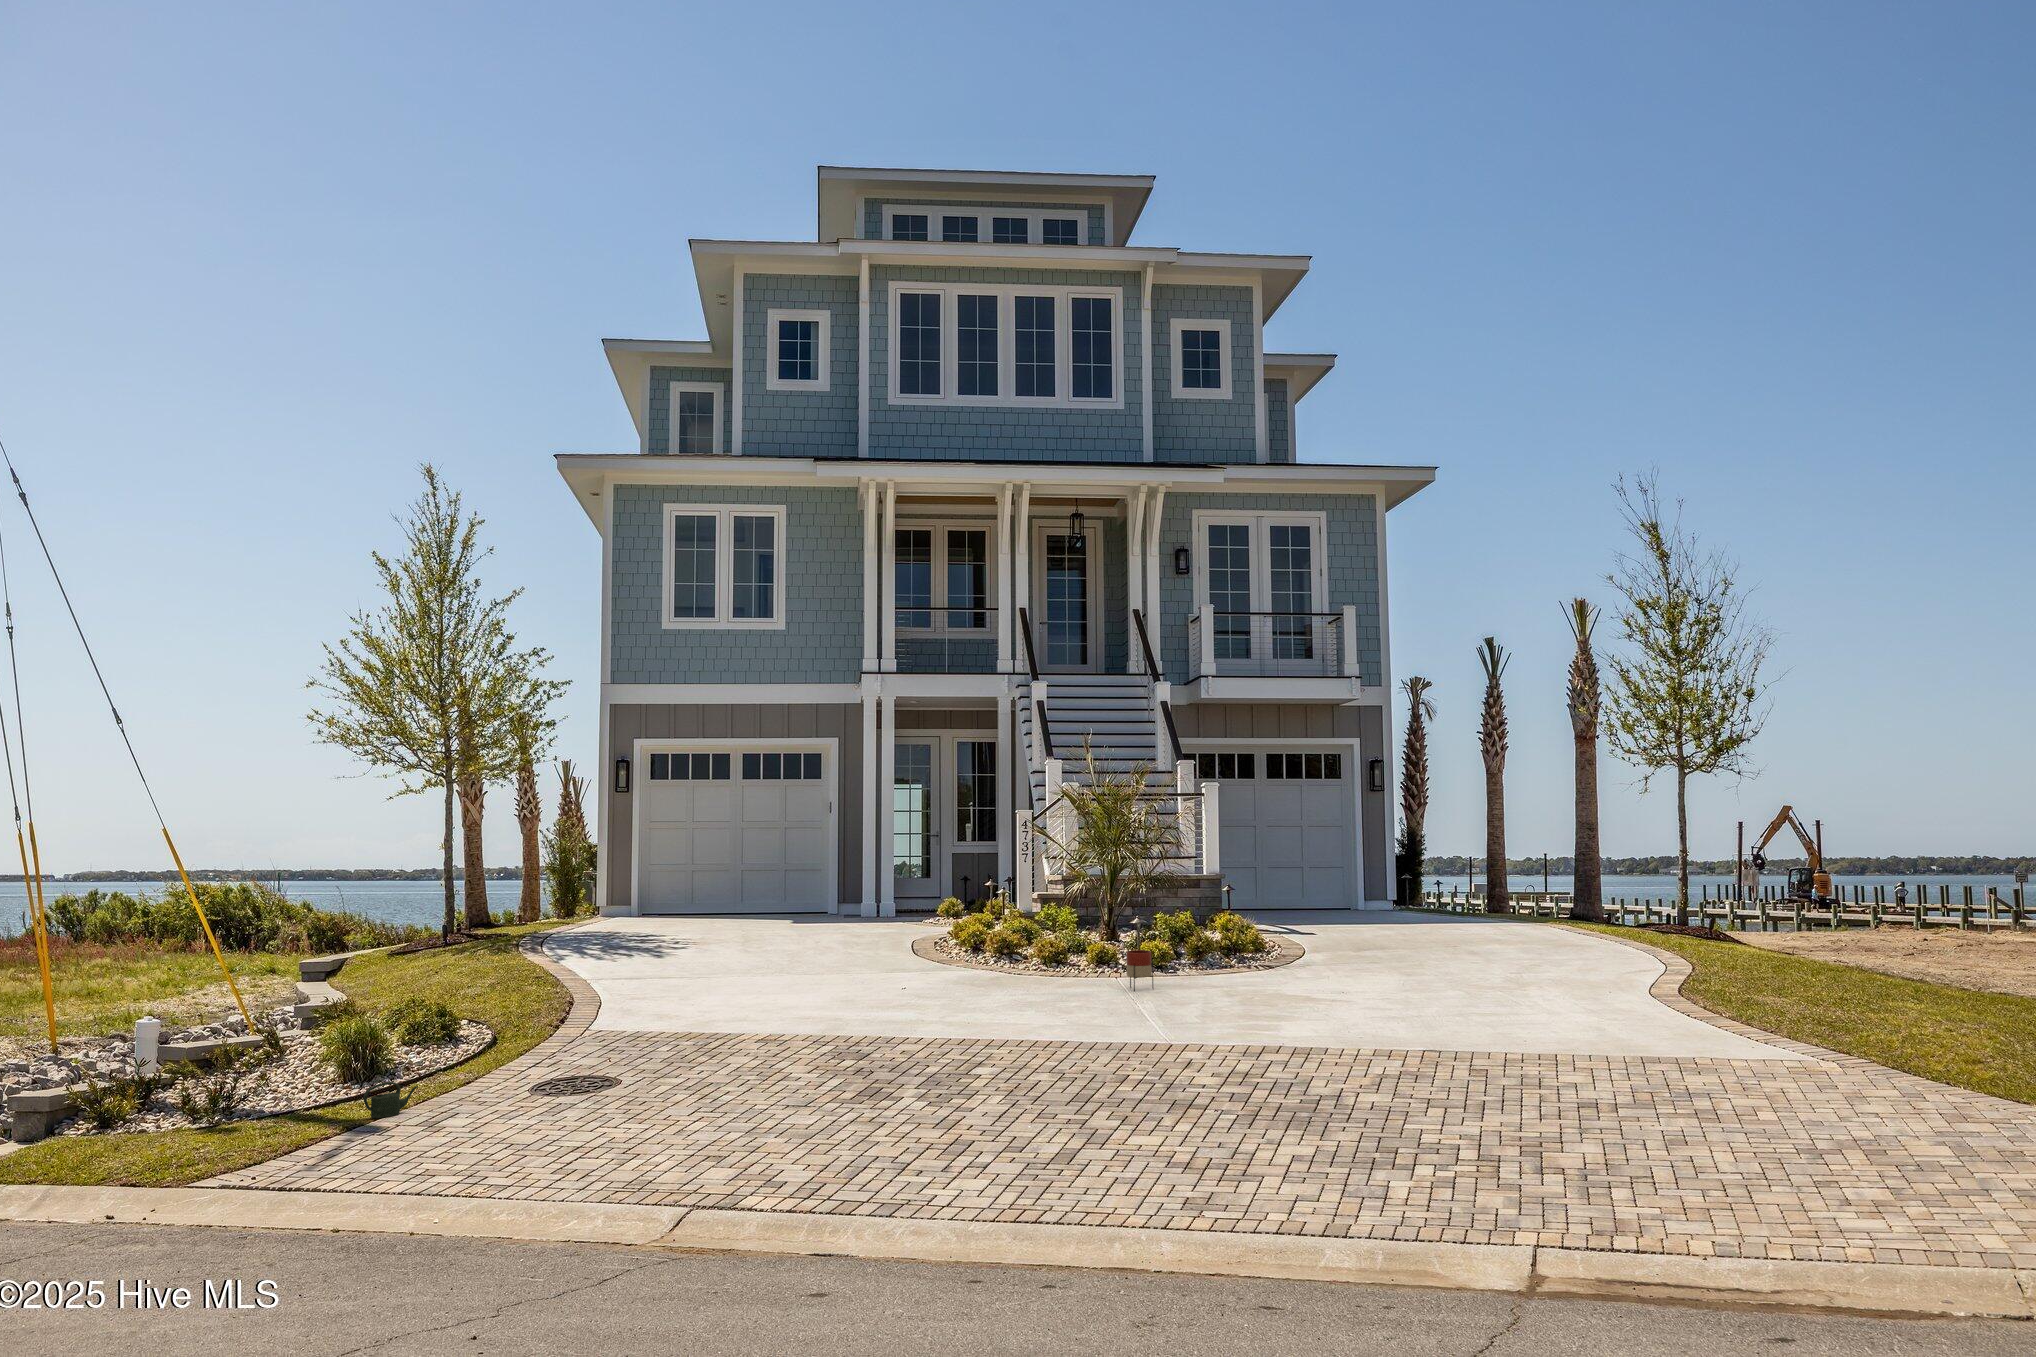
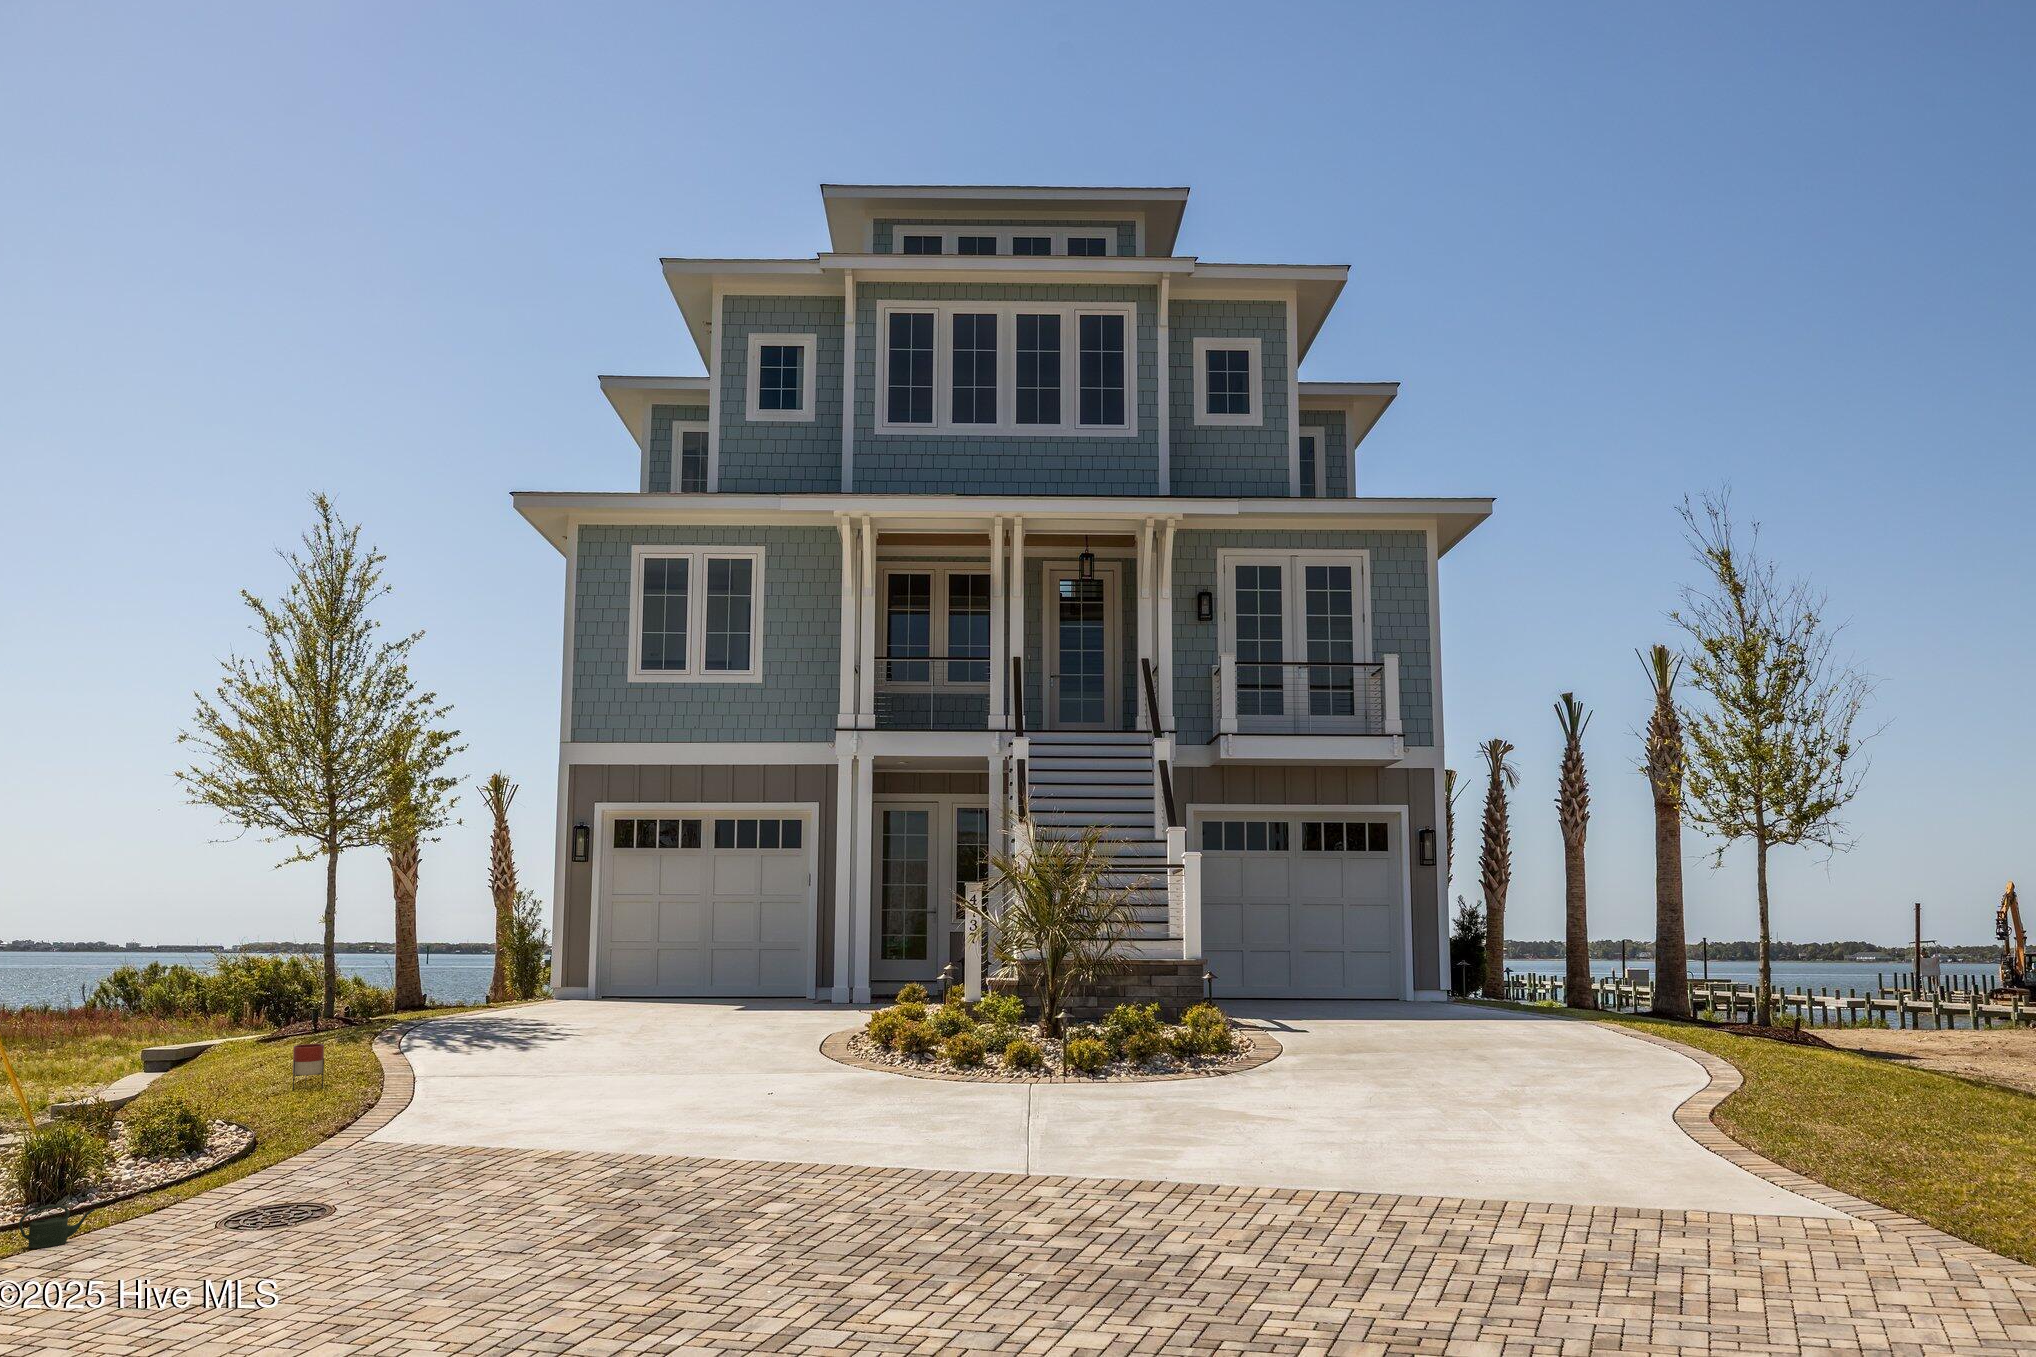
planter: present [1126,950,1153,991] -> present [293,1044,324,1091]

